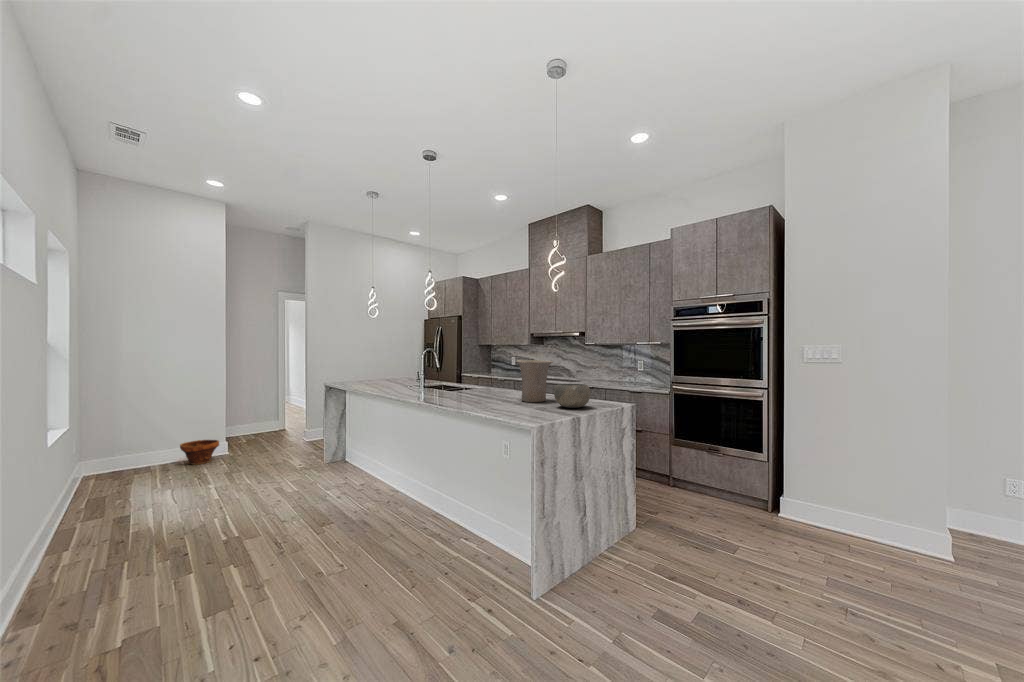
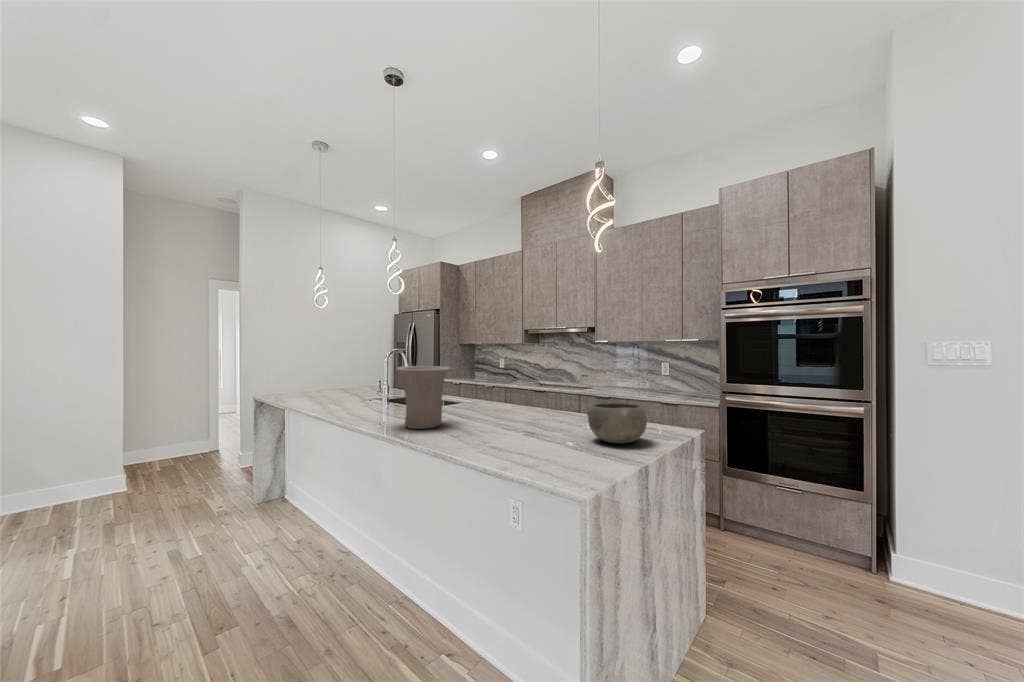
vase: present [516,360,553,402] -> present [397,366,451,429]
planter: present [180,440,219,464] -> none [44,474,107,512]

